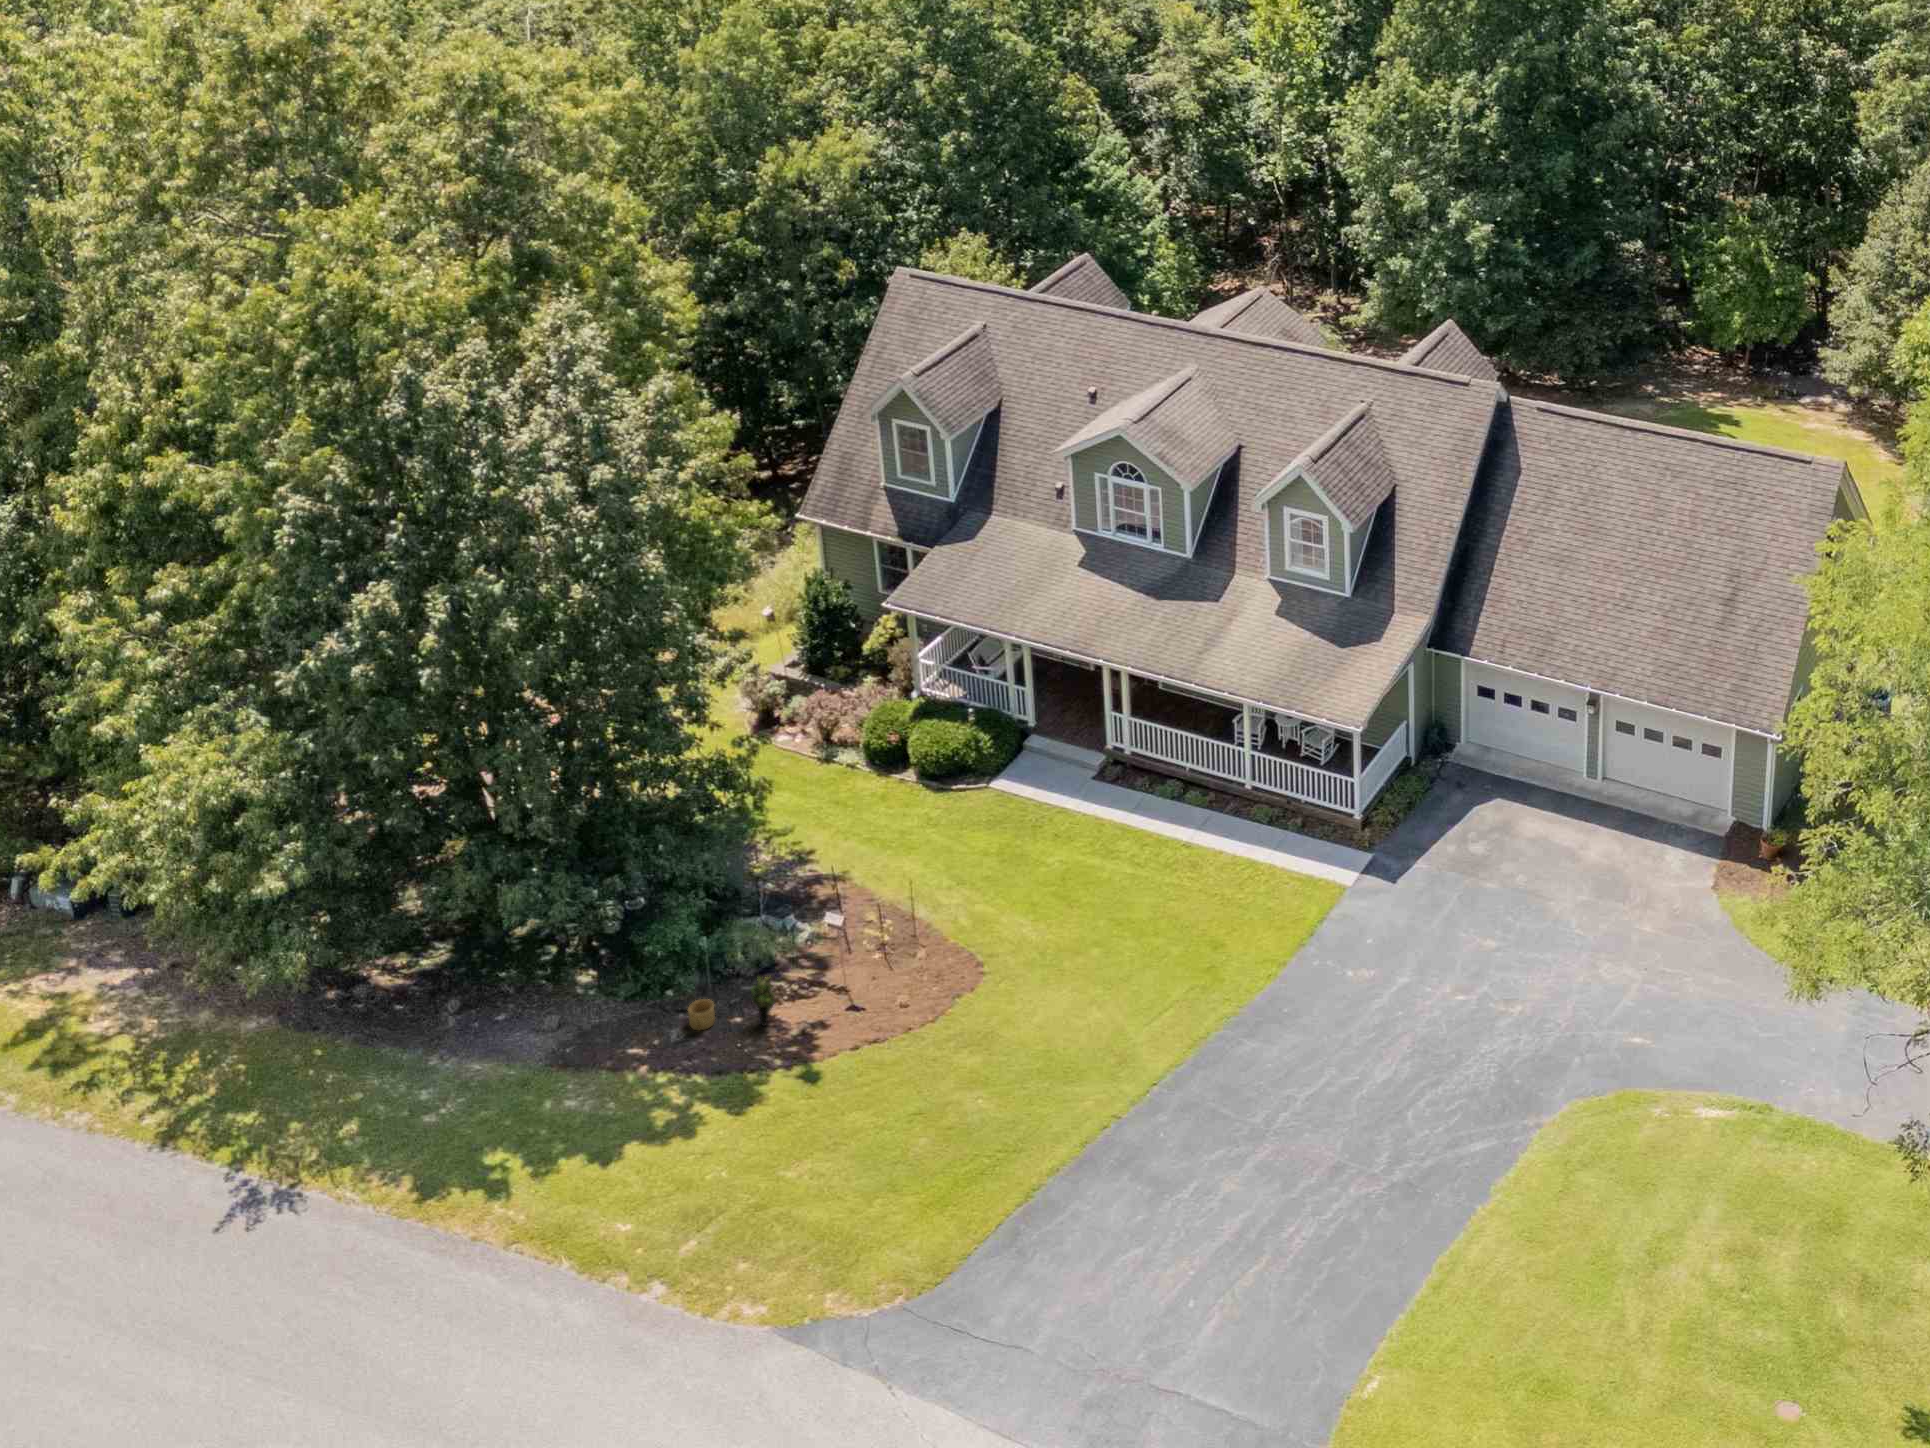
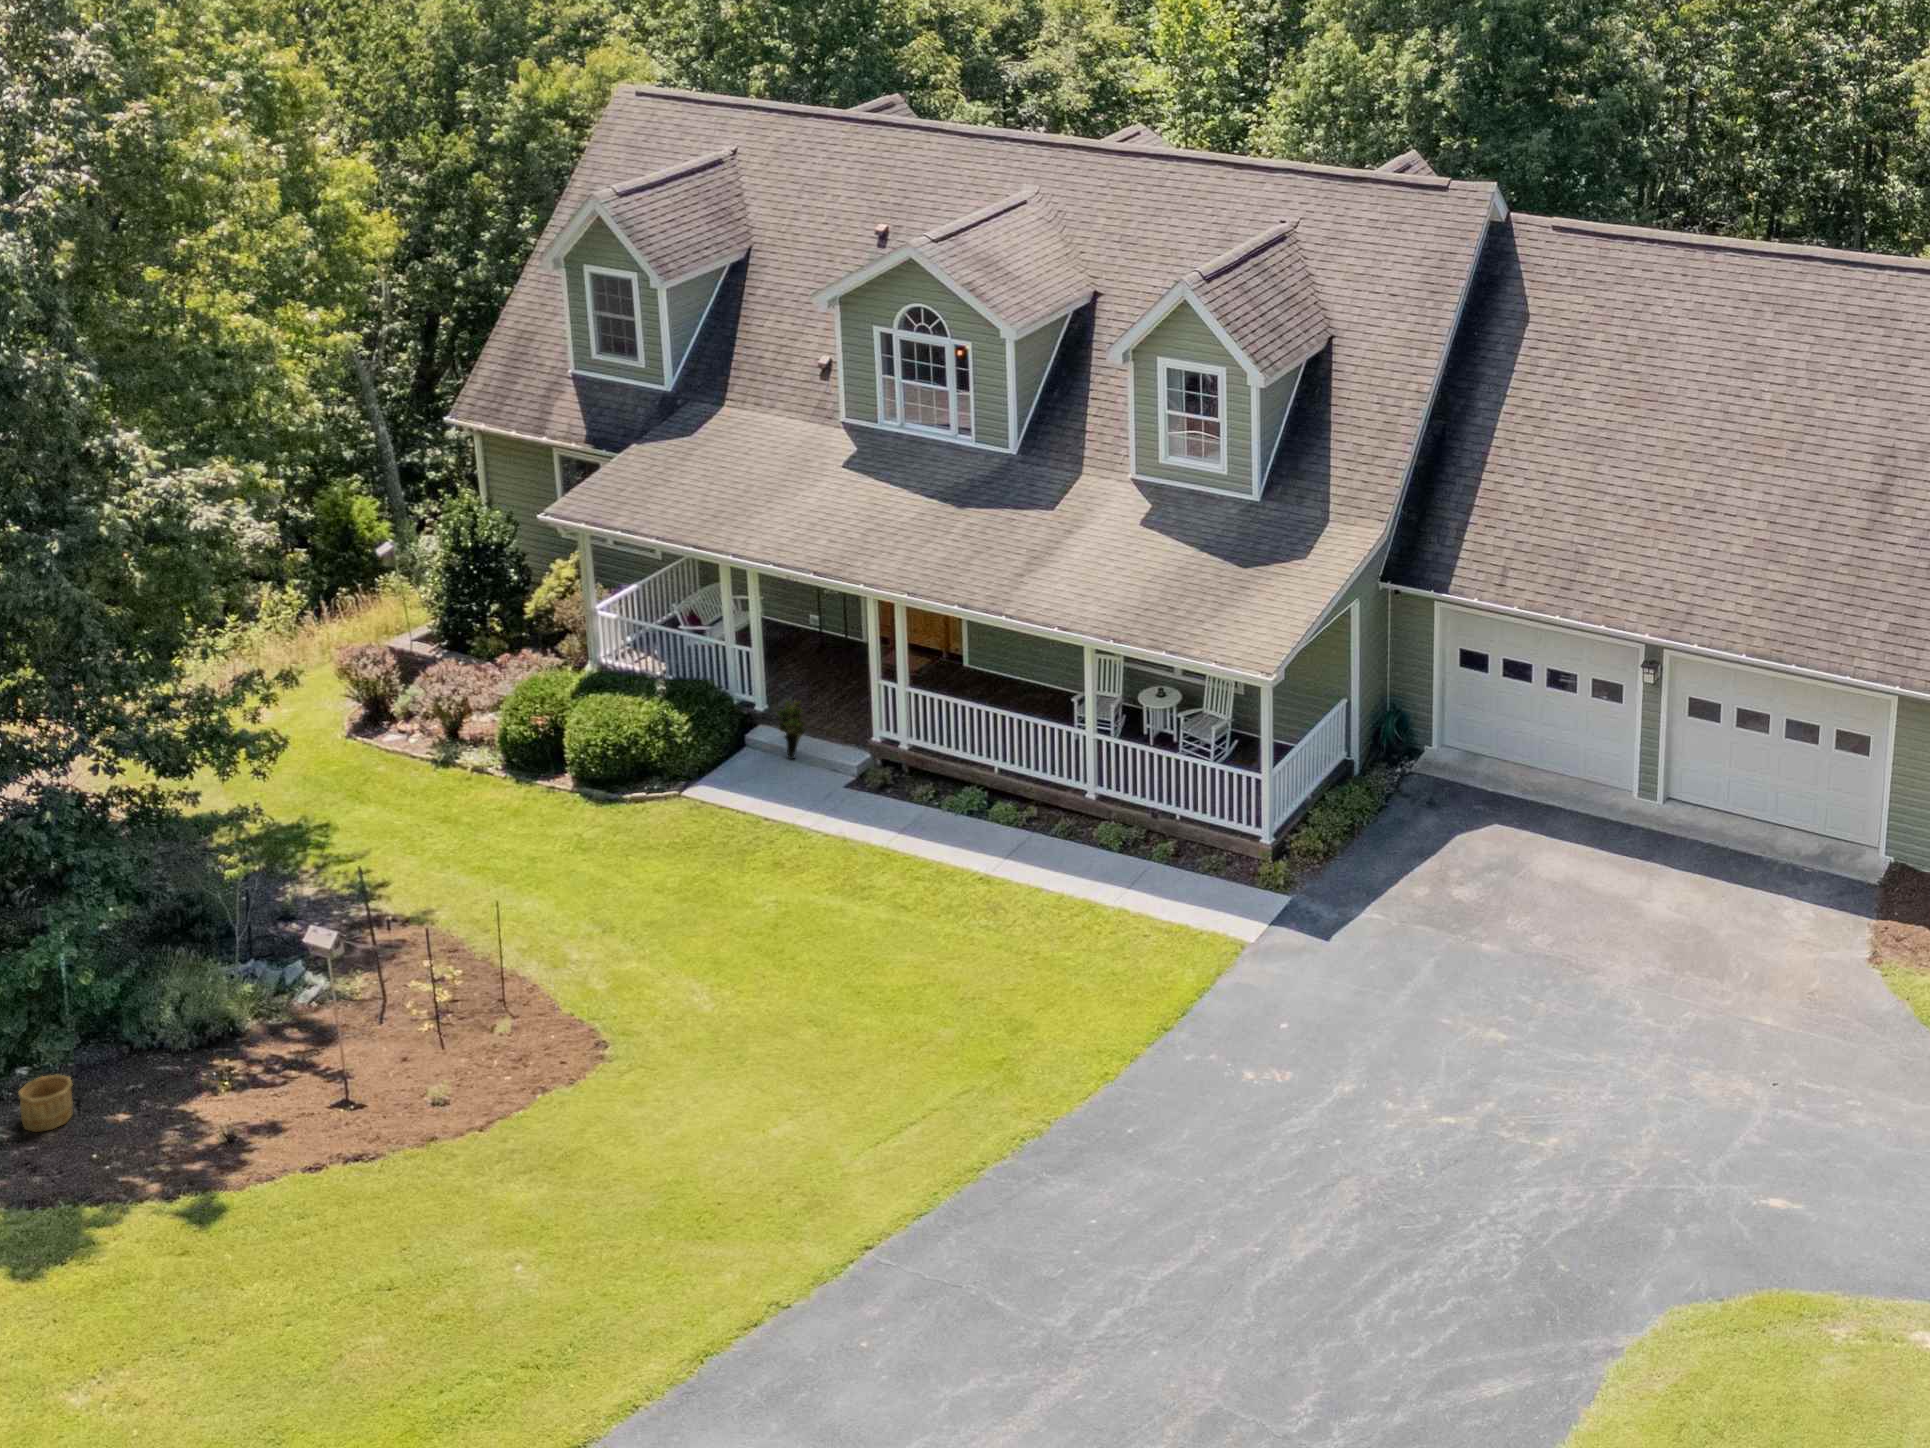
potted plant: present [751,977,775,1026] -> present [777,701,806,759]

